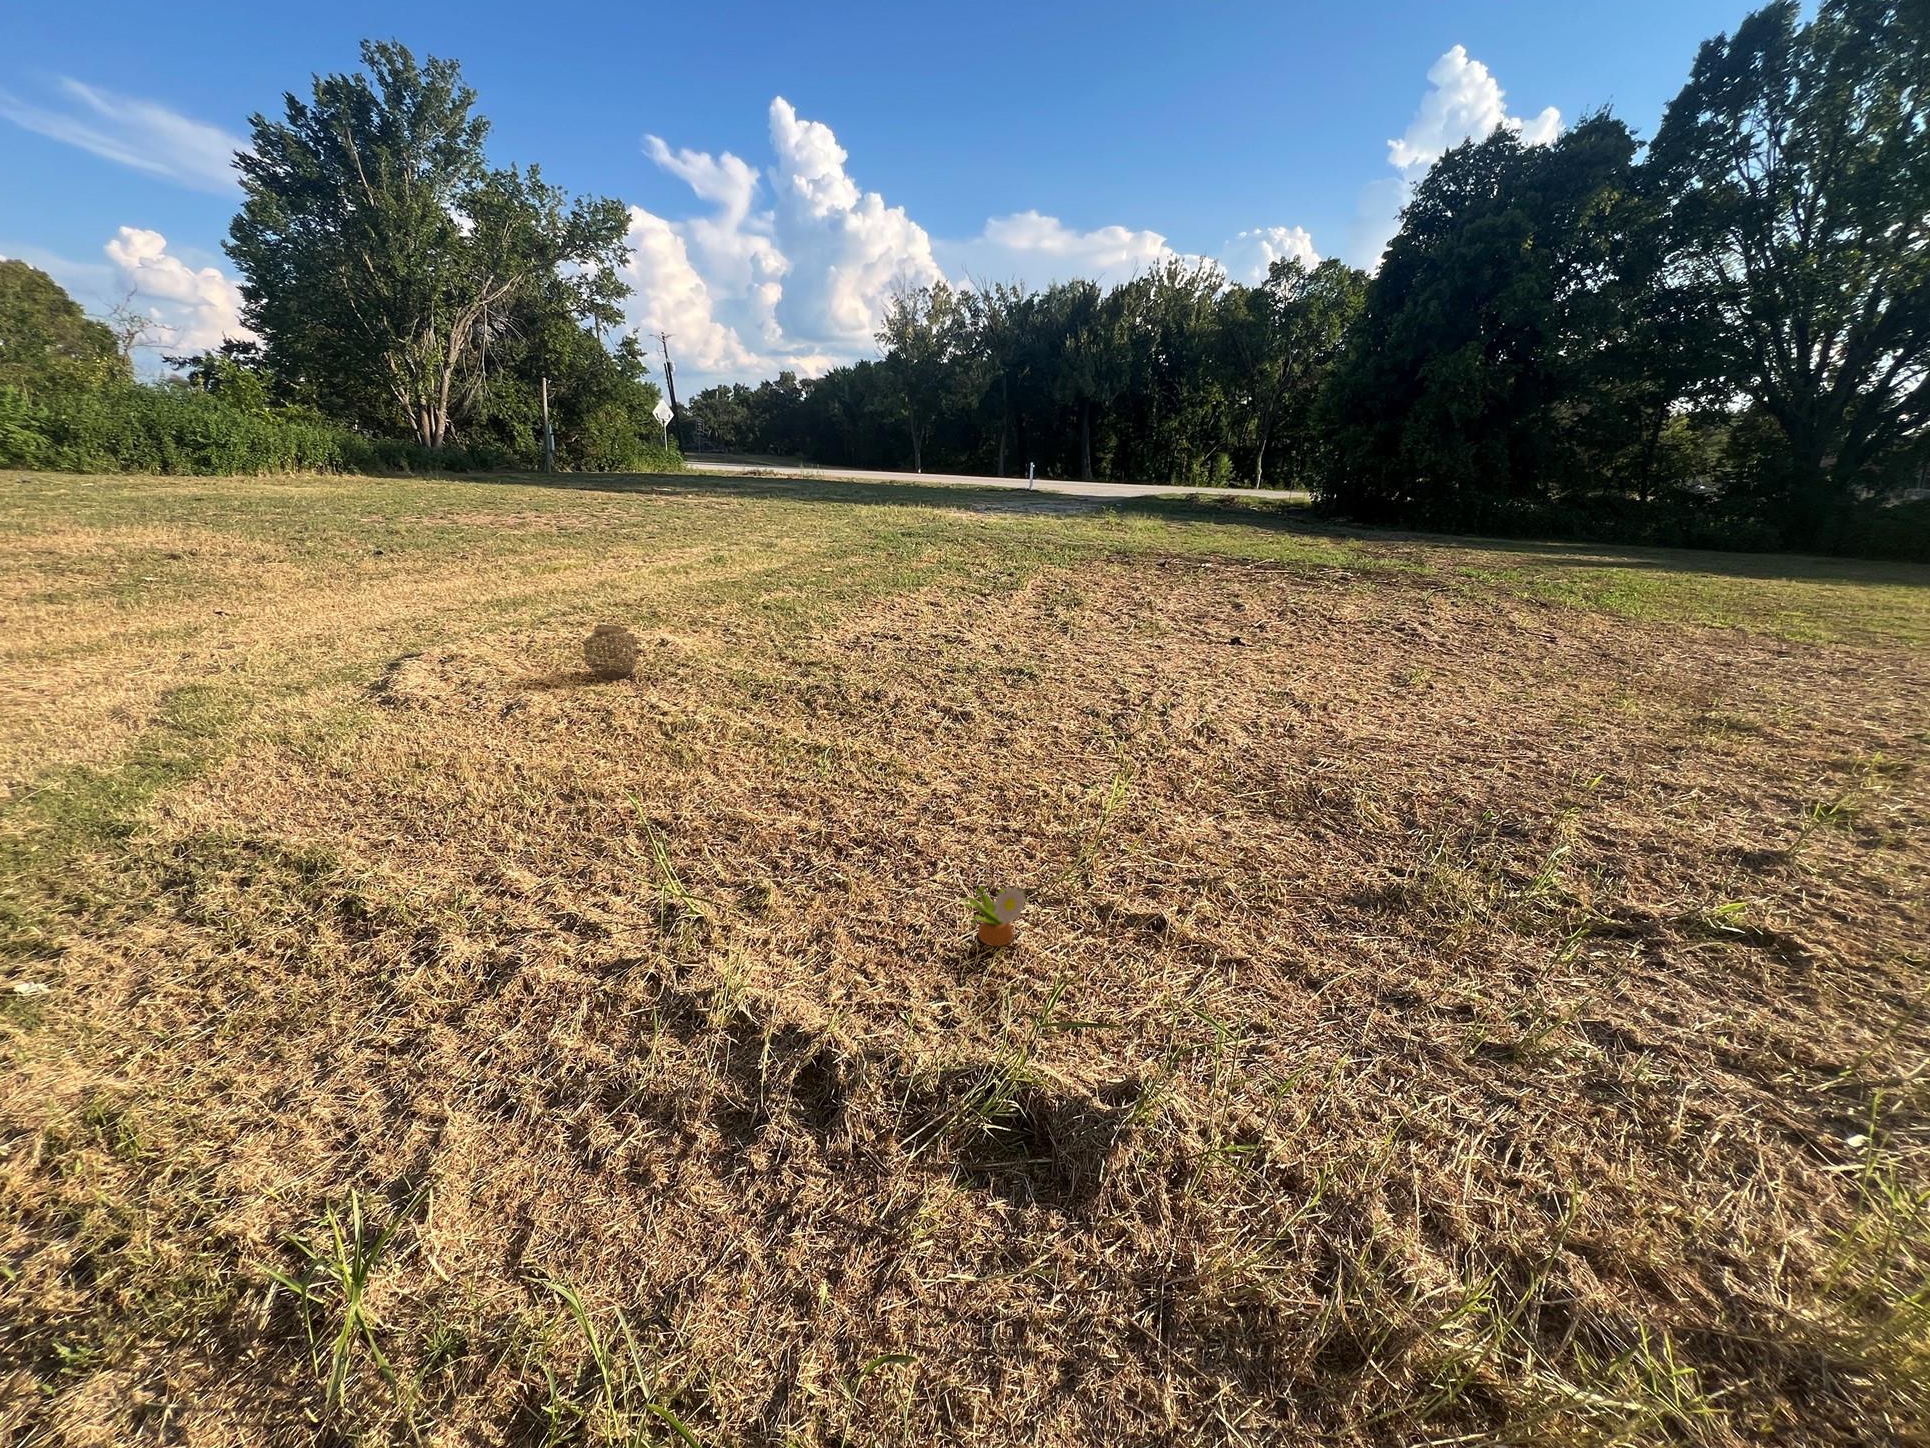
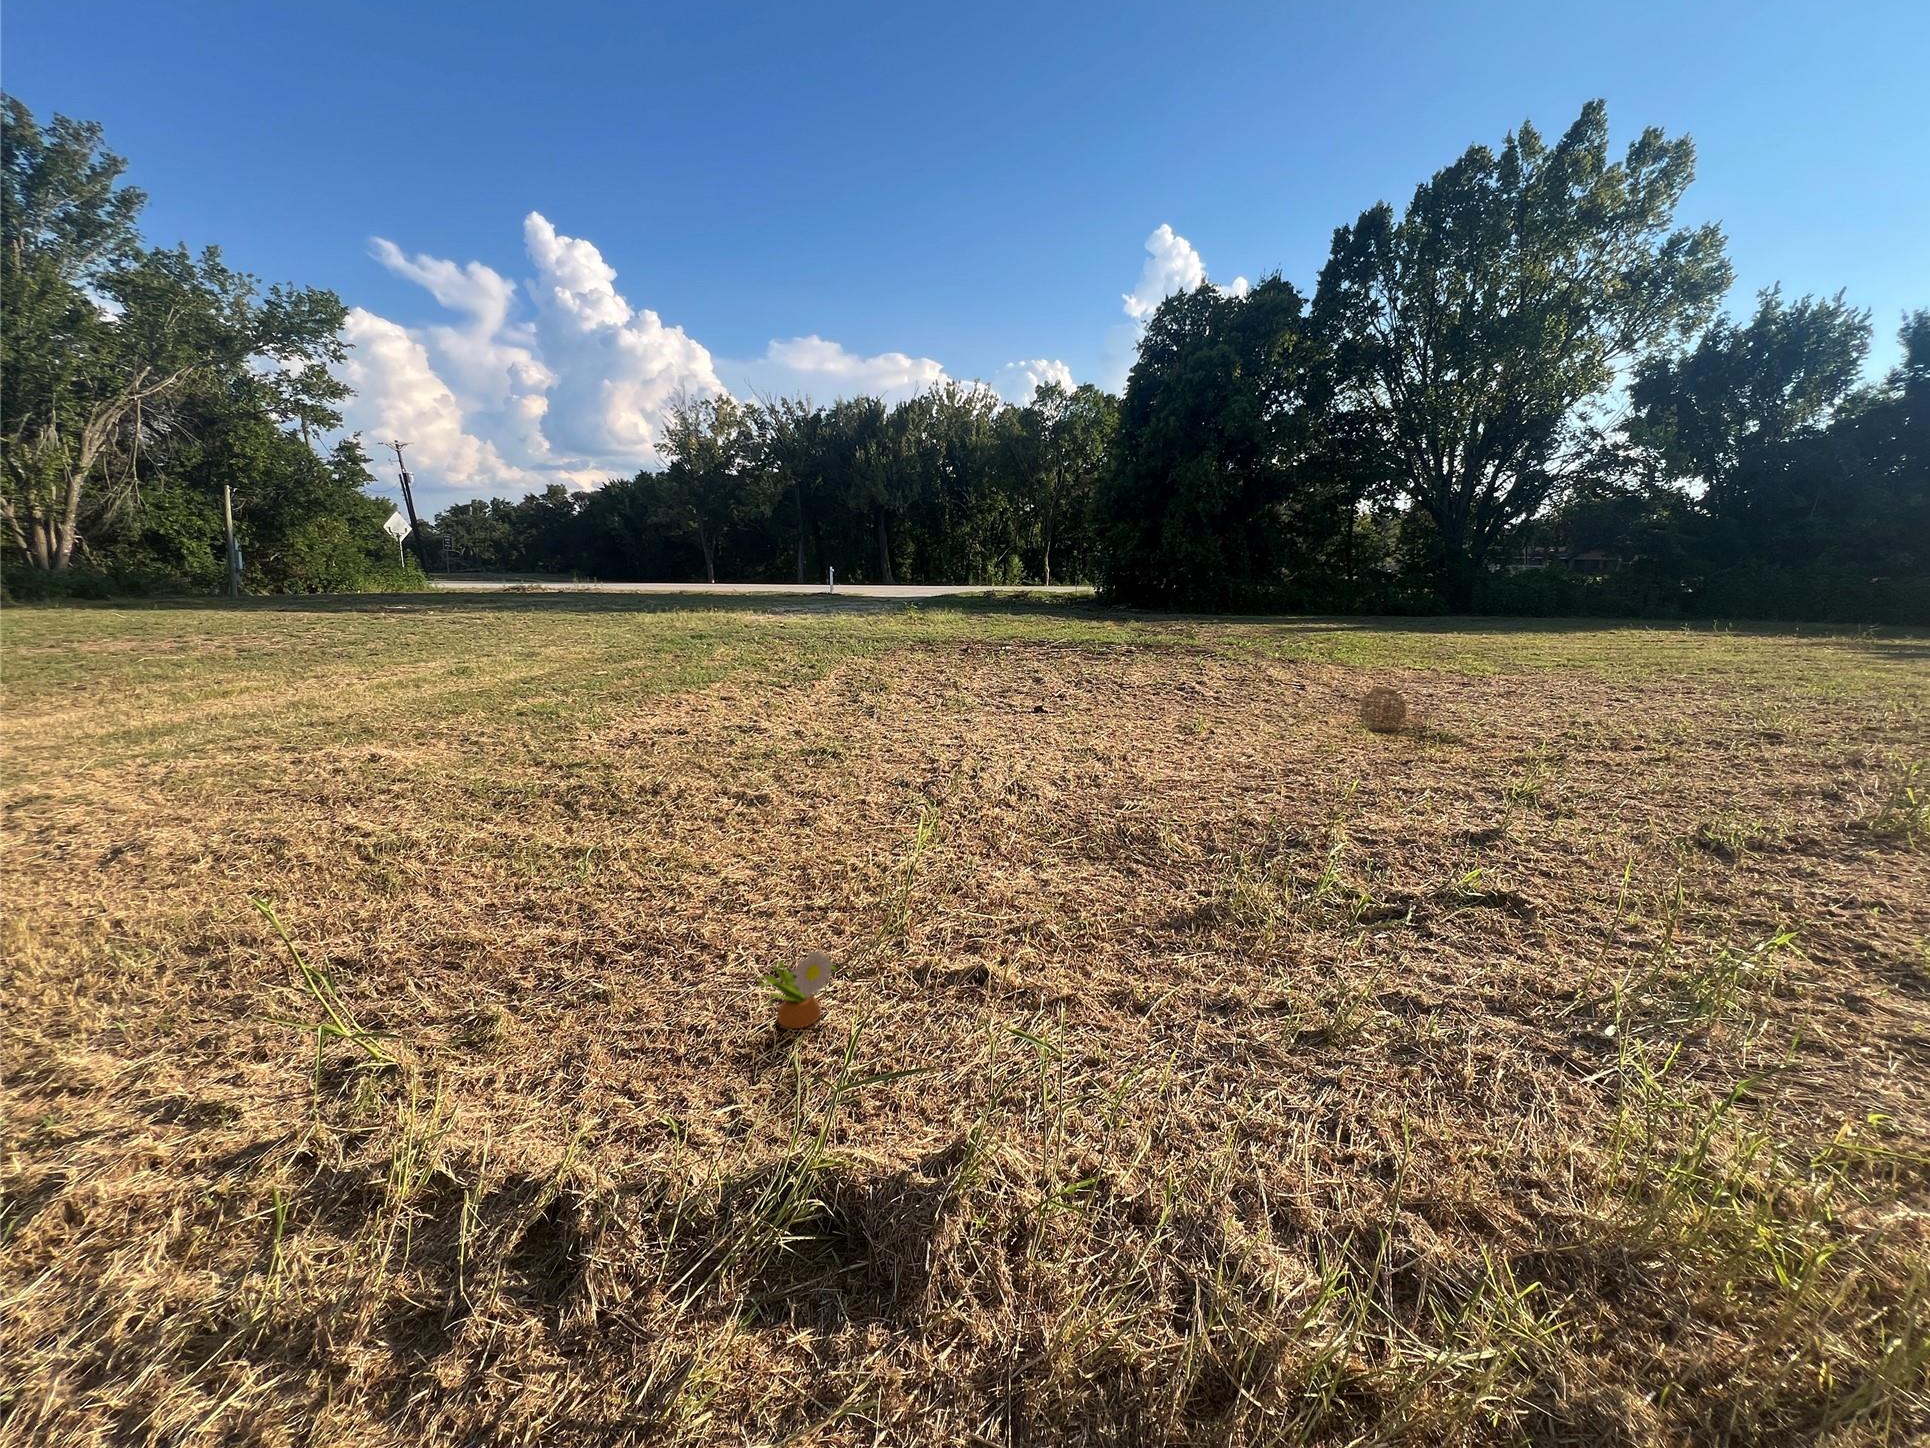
woven basket: present [584,625,638,680] -> present [1360,687,1406,733]

